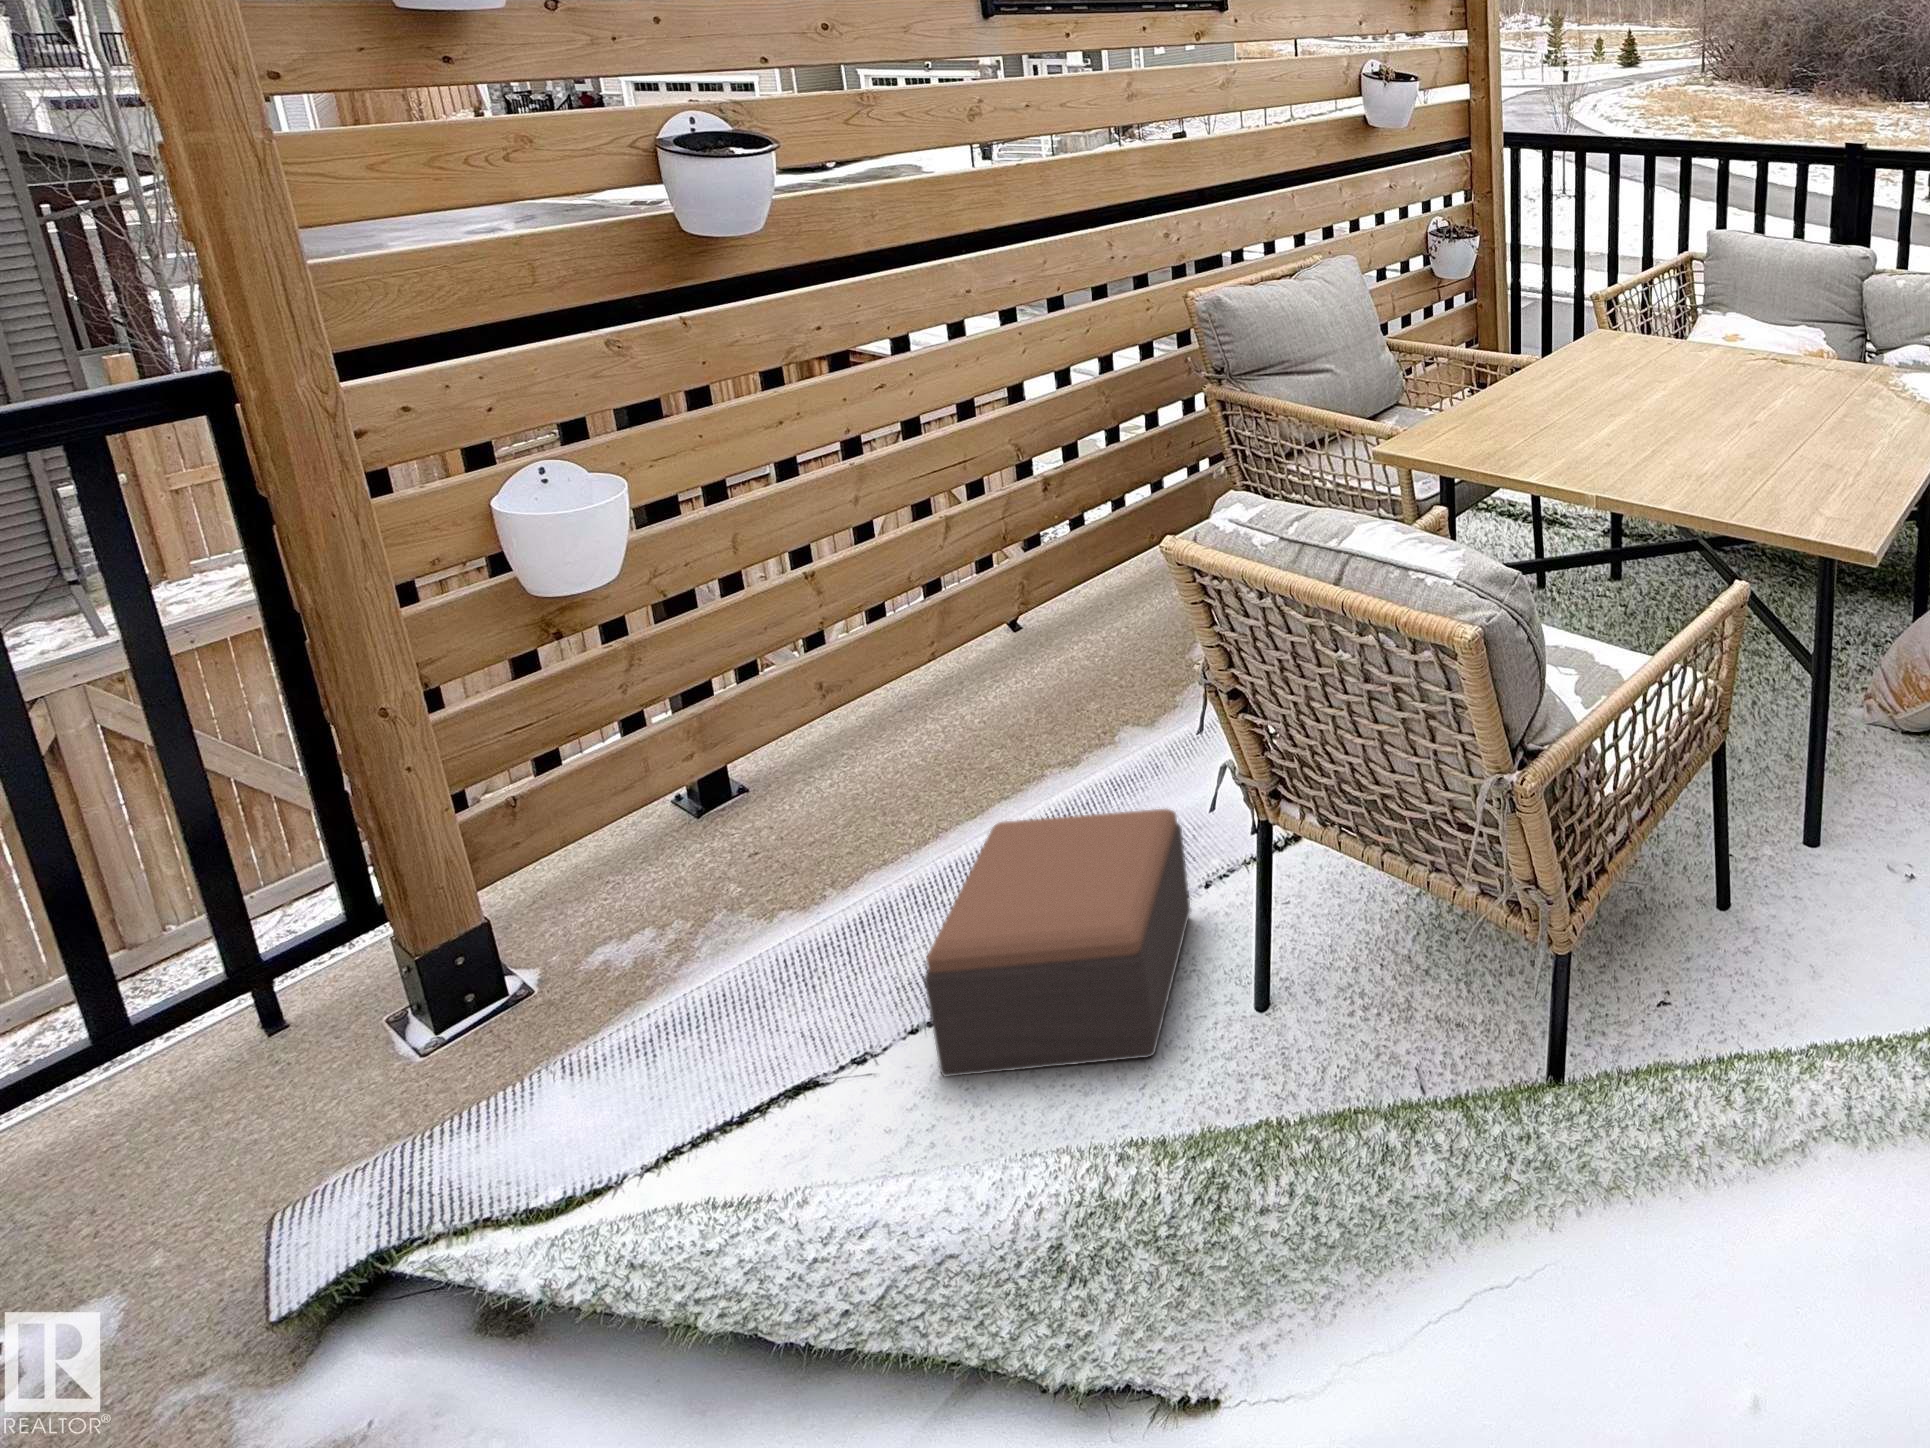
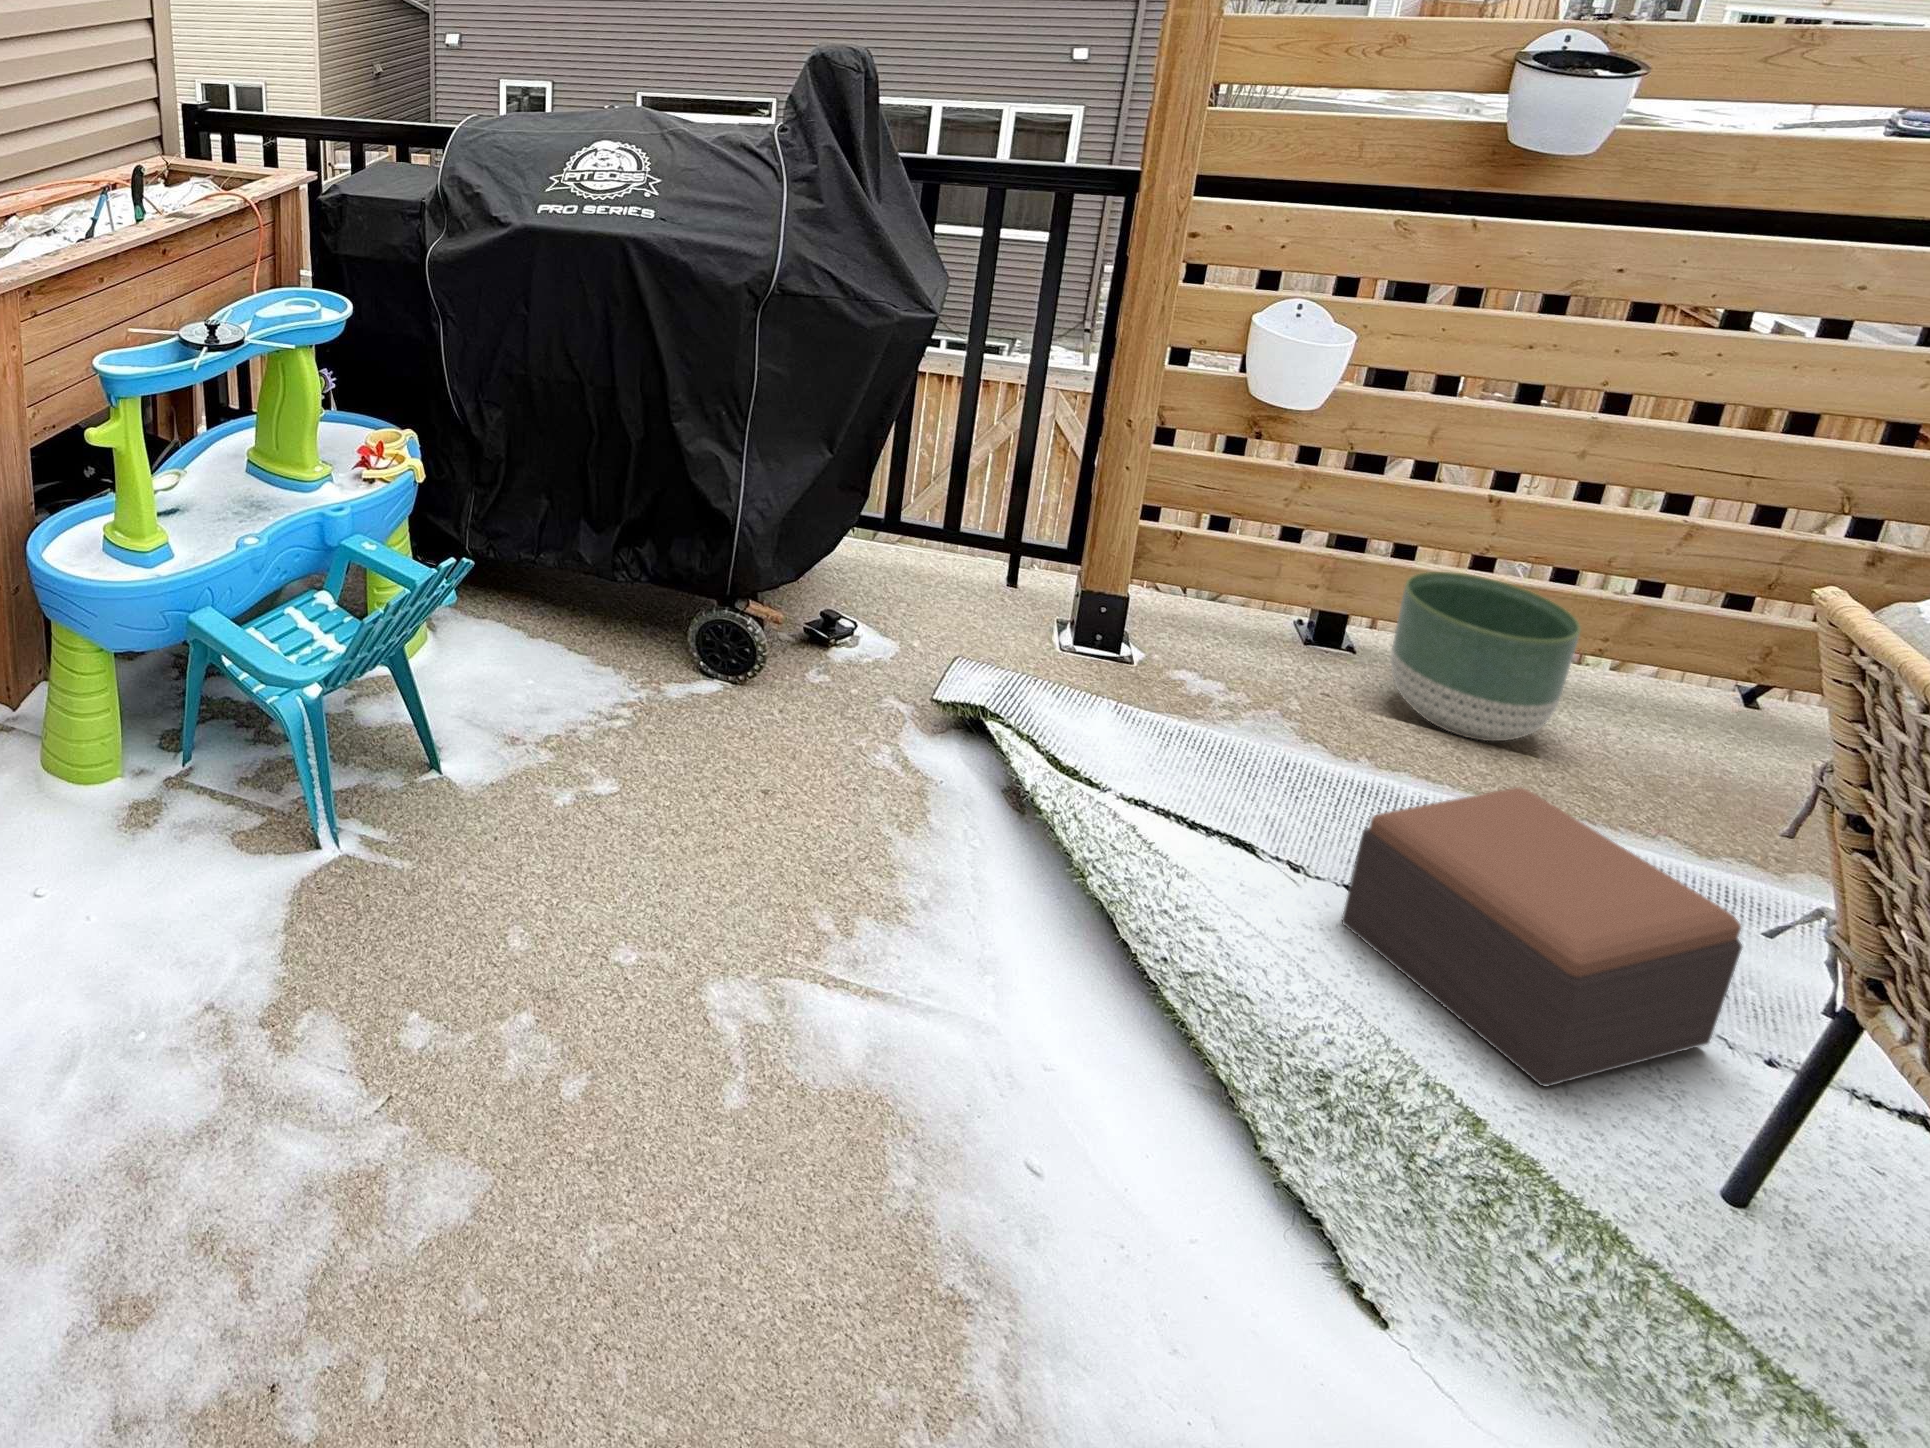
planter: none [775,637,938,810] -> present [1391,572,1581,741]

